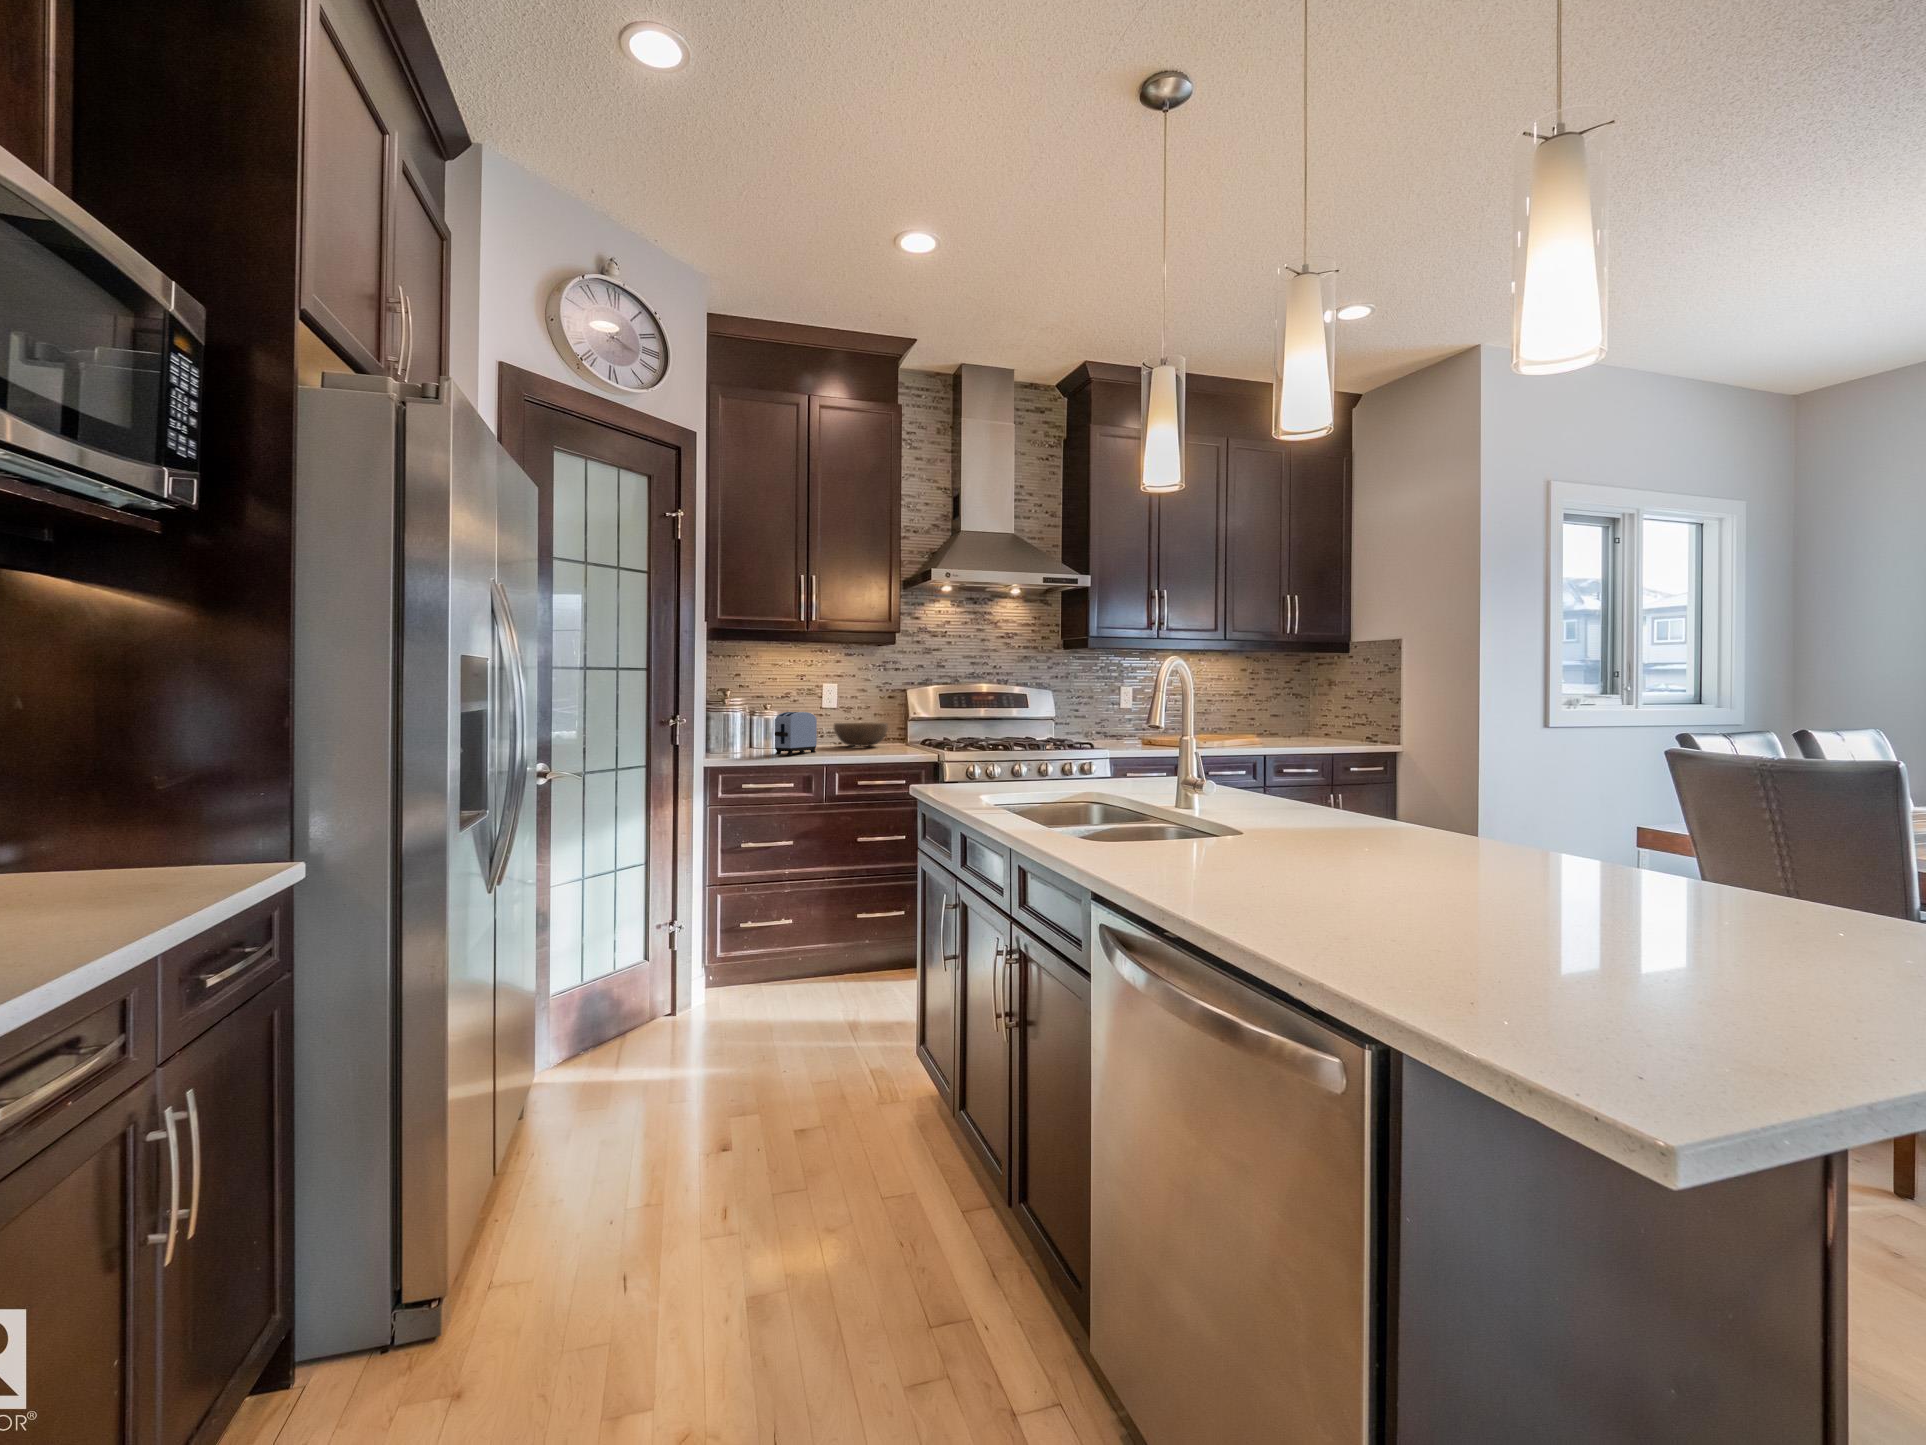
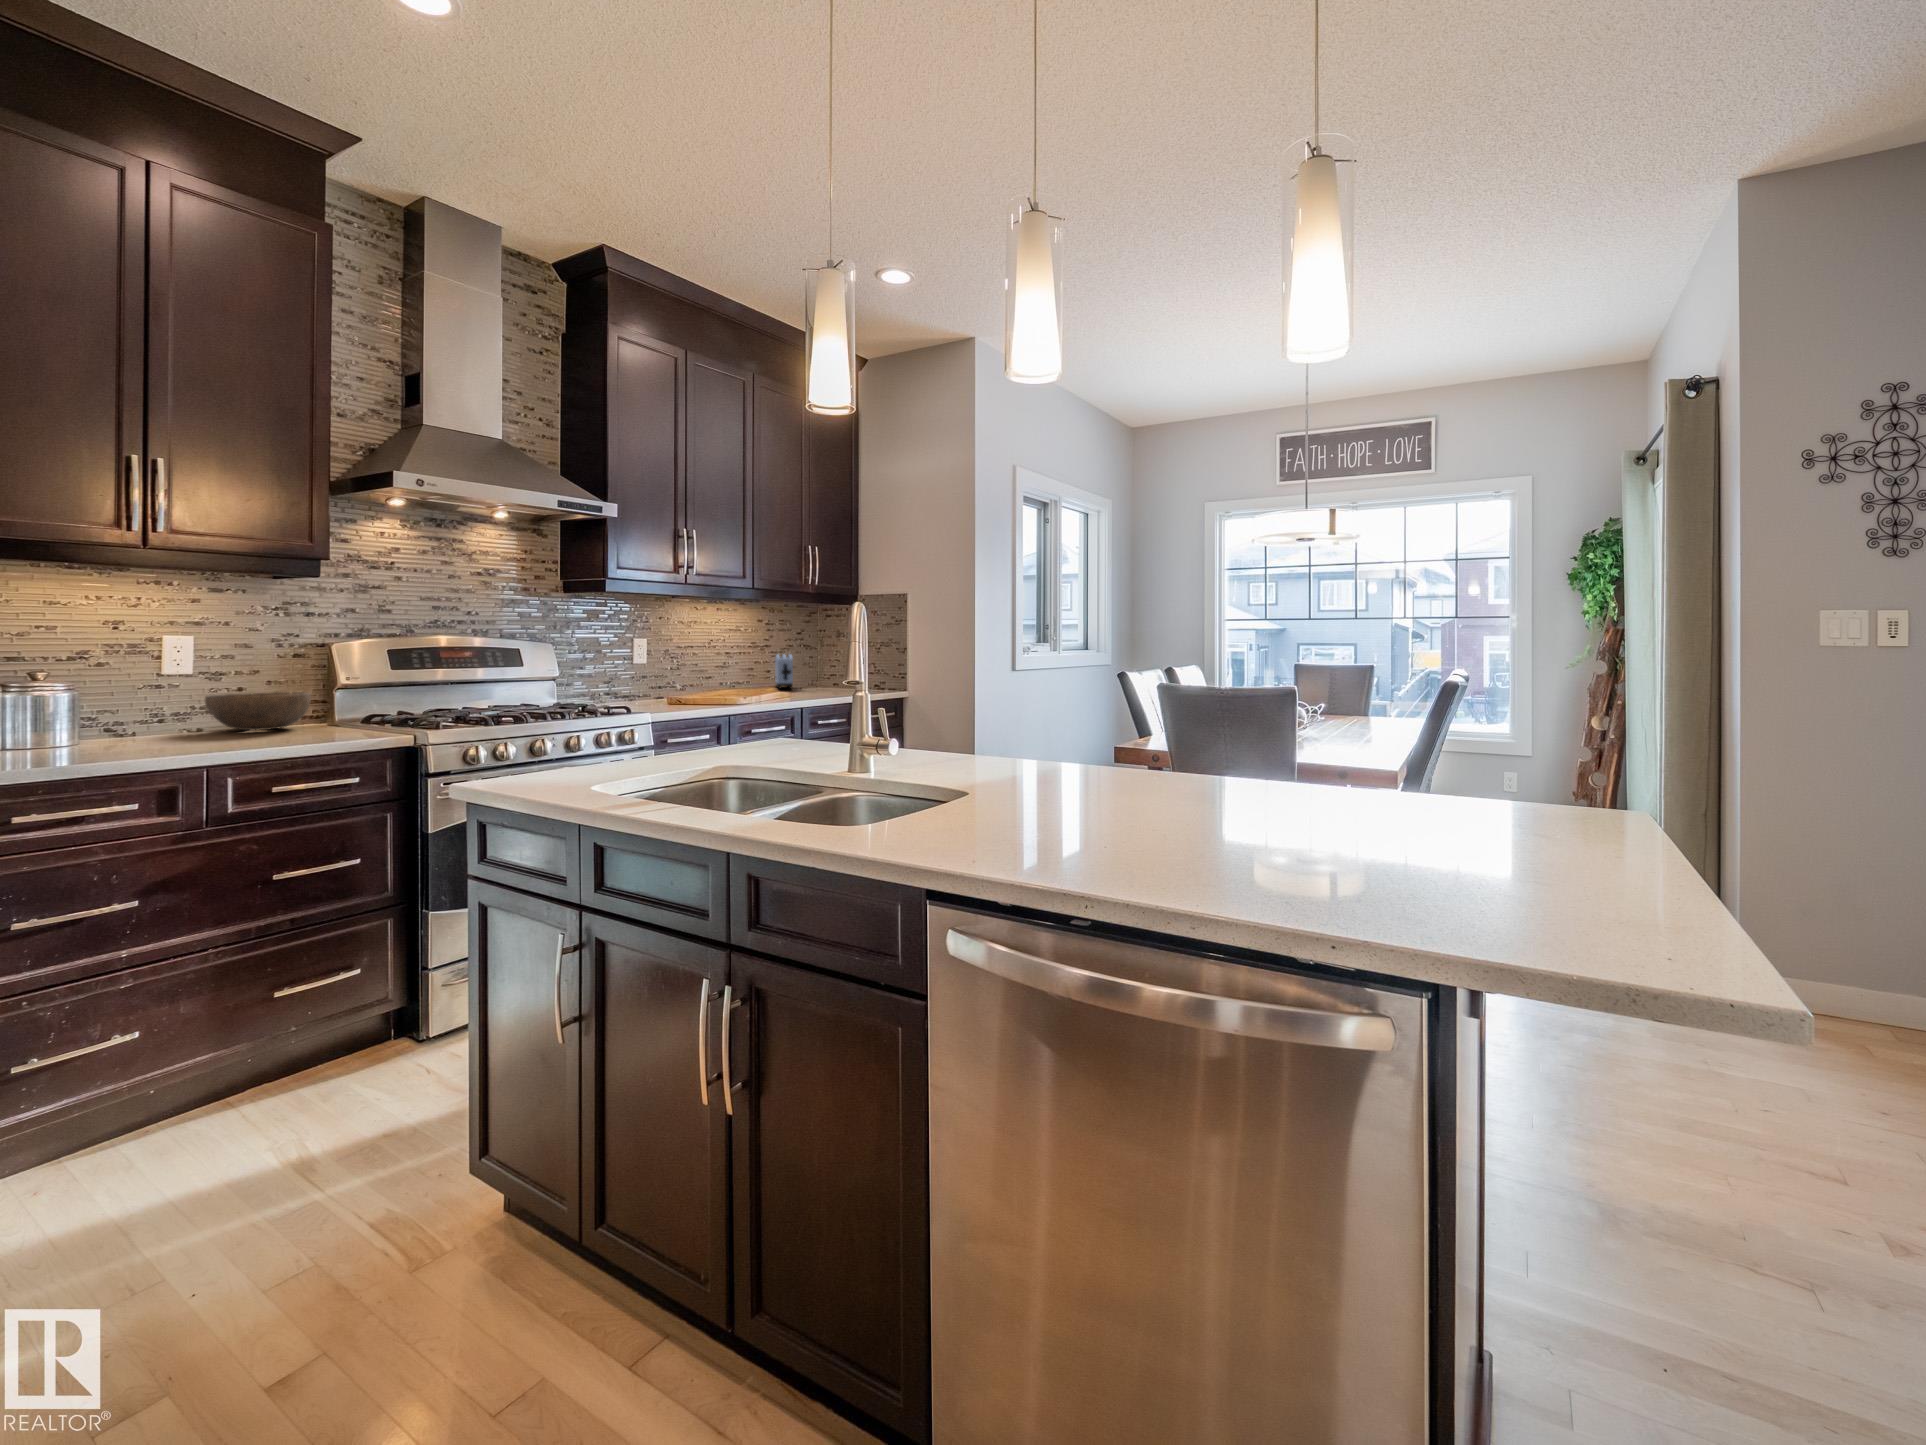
toaster: present [775,712,817,755] -> present [775,655,793,689]

